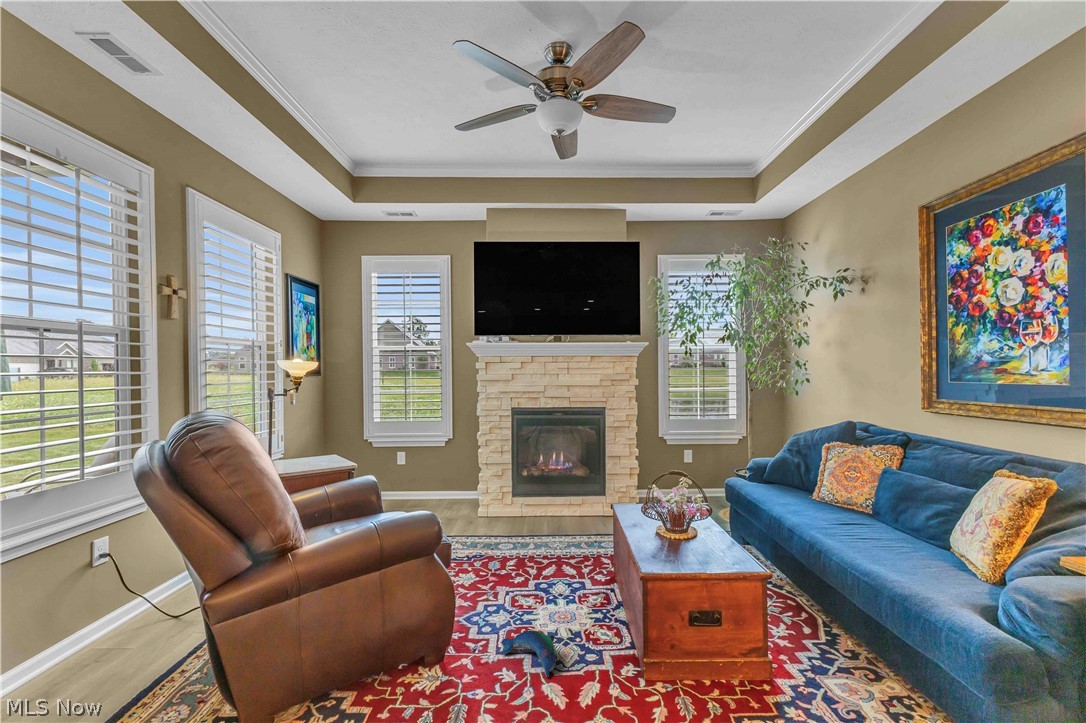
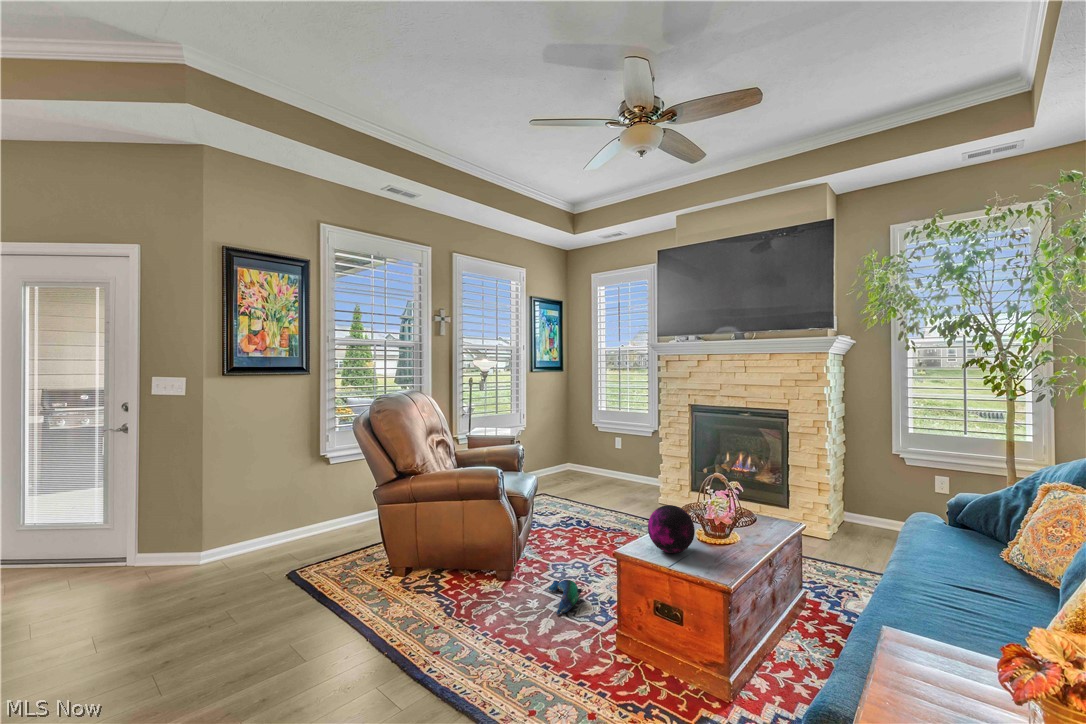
decorative orb: none [652,505,702,555] -> present [648,505,695,553]

